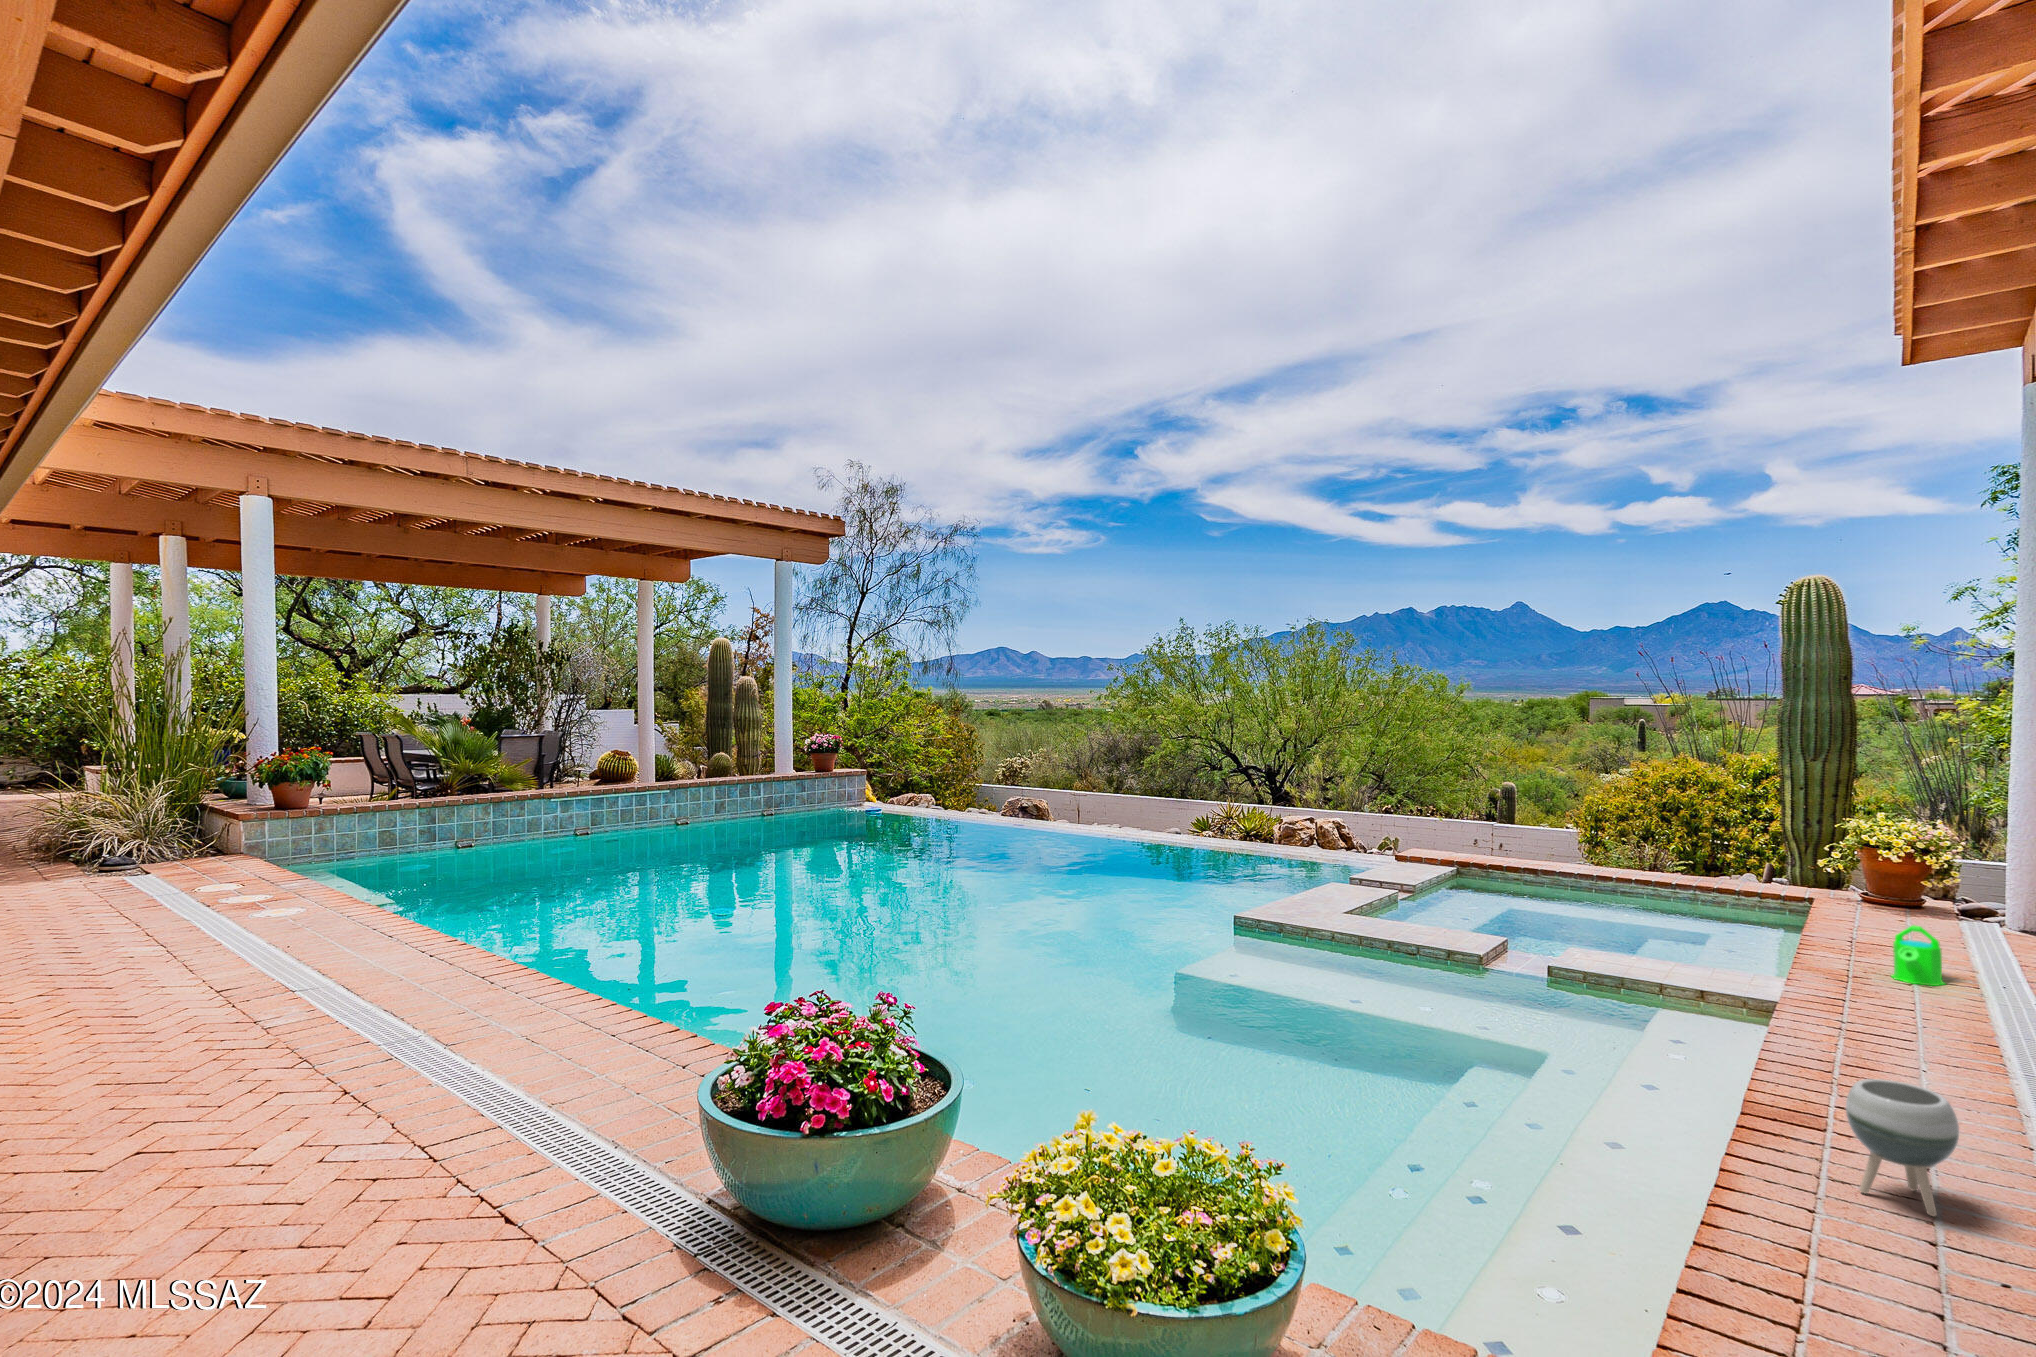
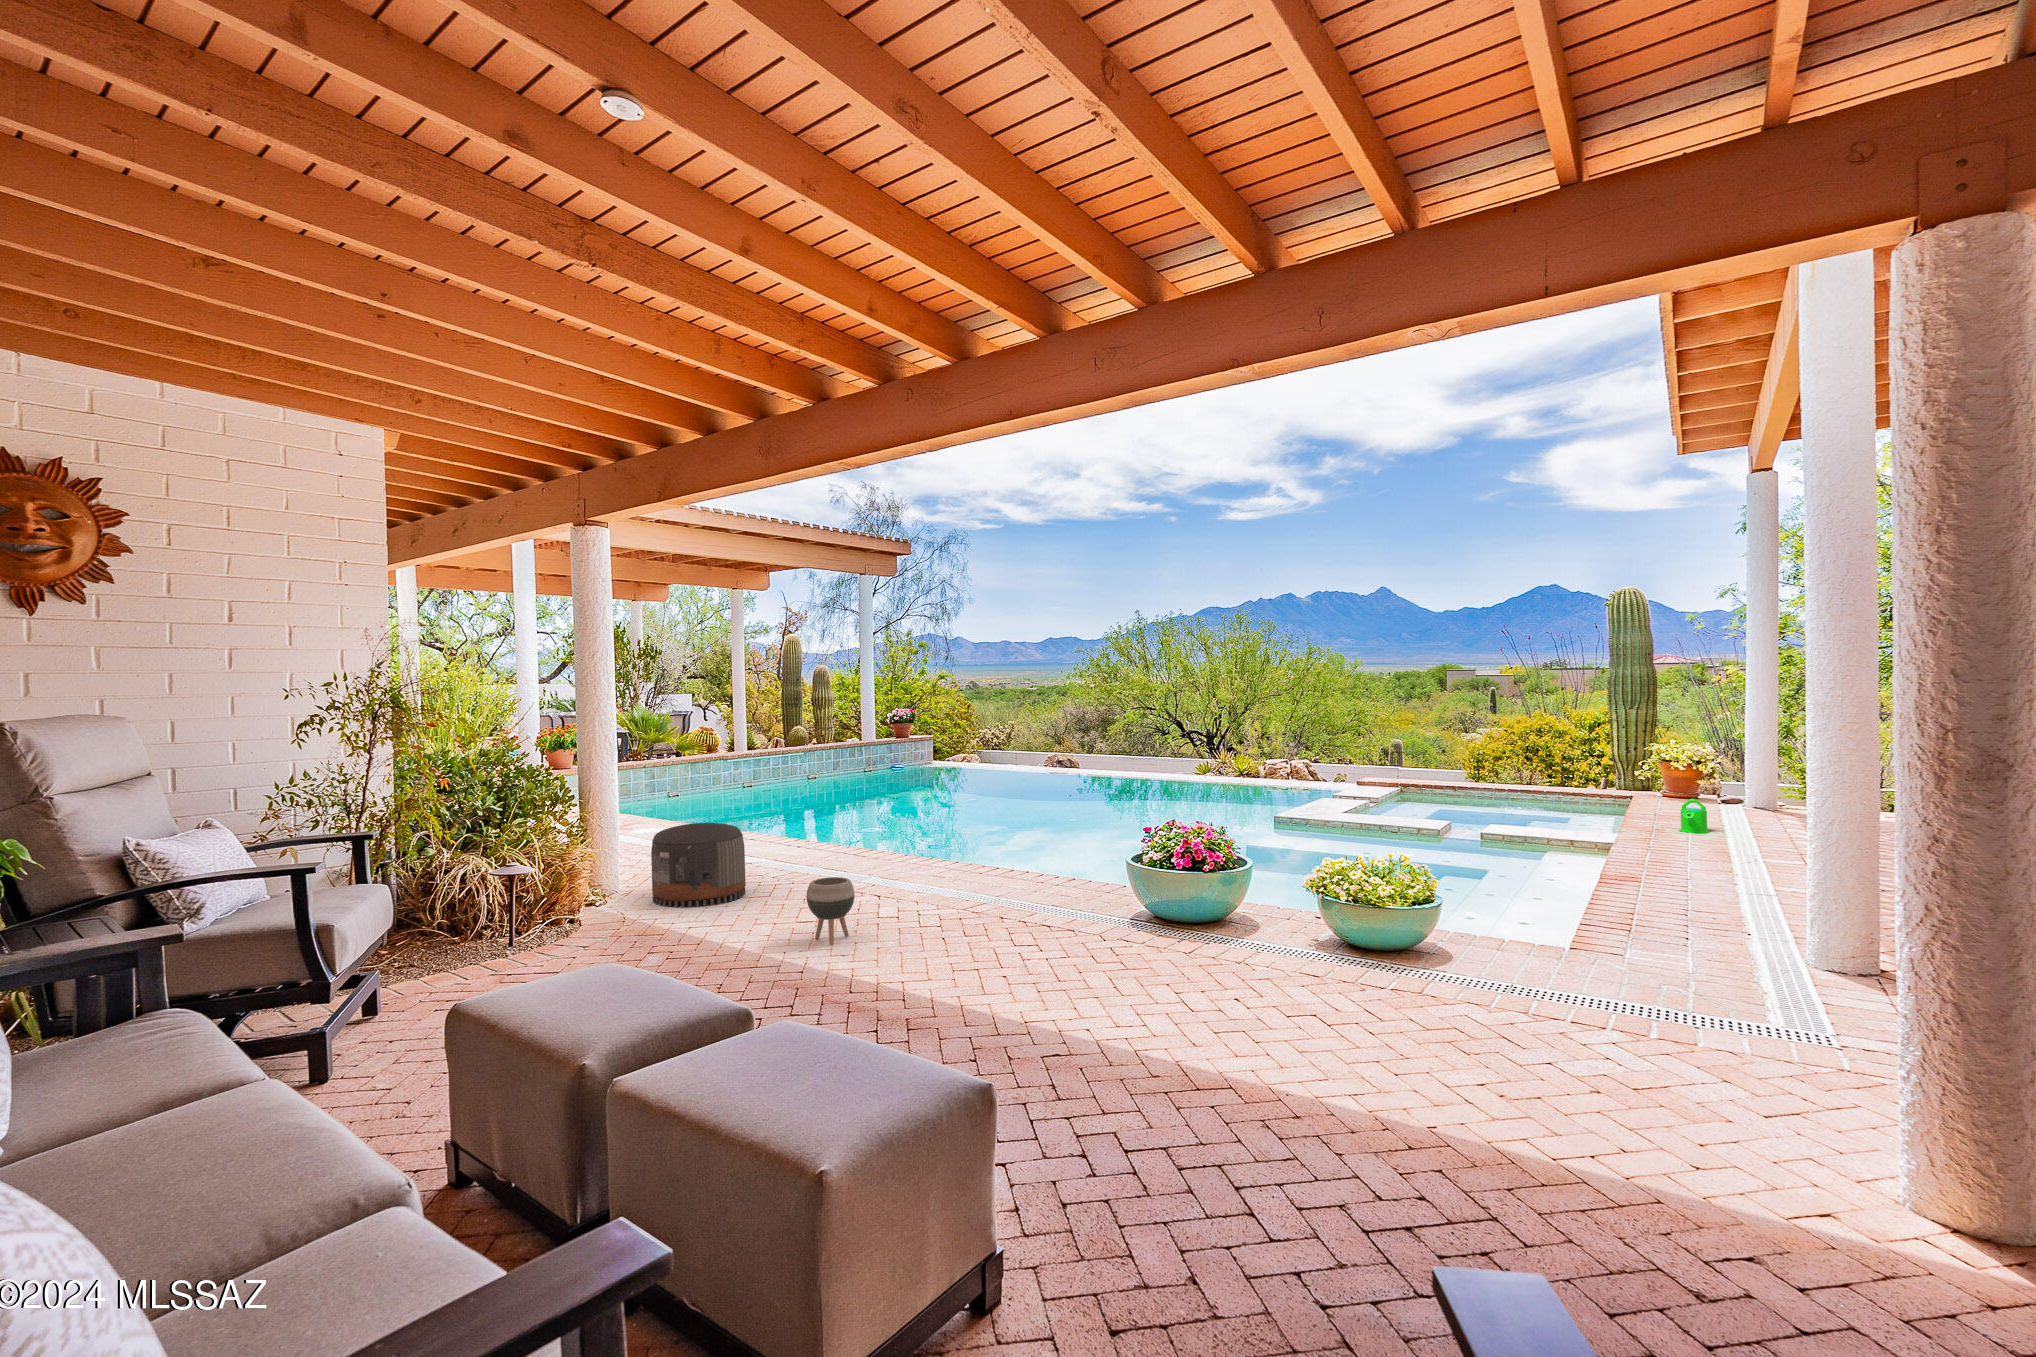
pouf: none [65,933,251,1083] -> present [651,823,746,908]
planter: present [1846,1079,1959,1216] -> present [807,877,855,945]

